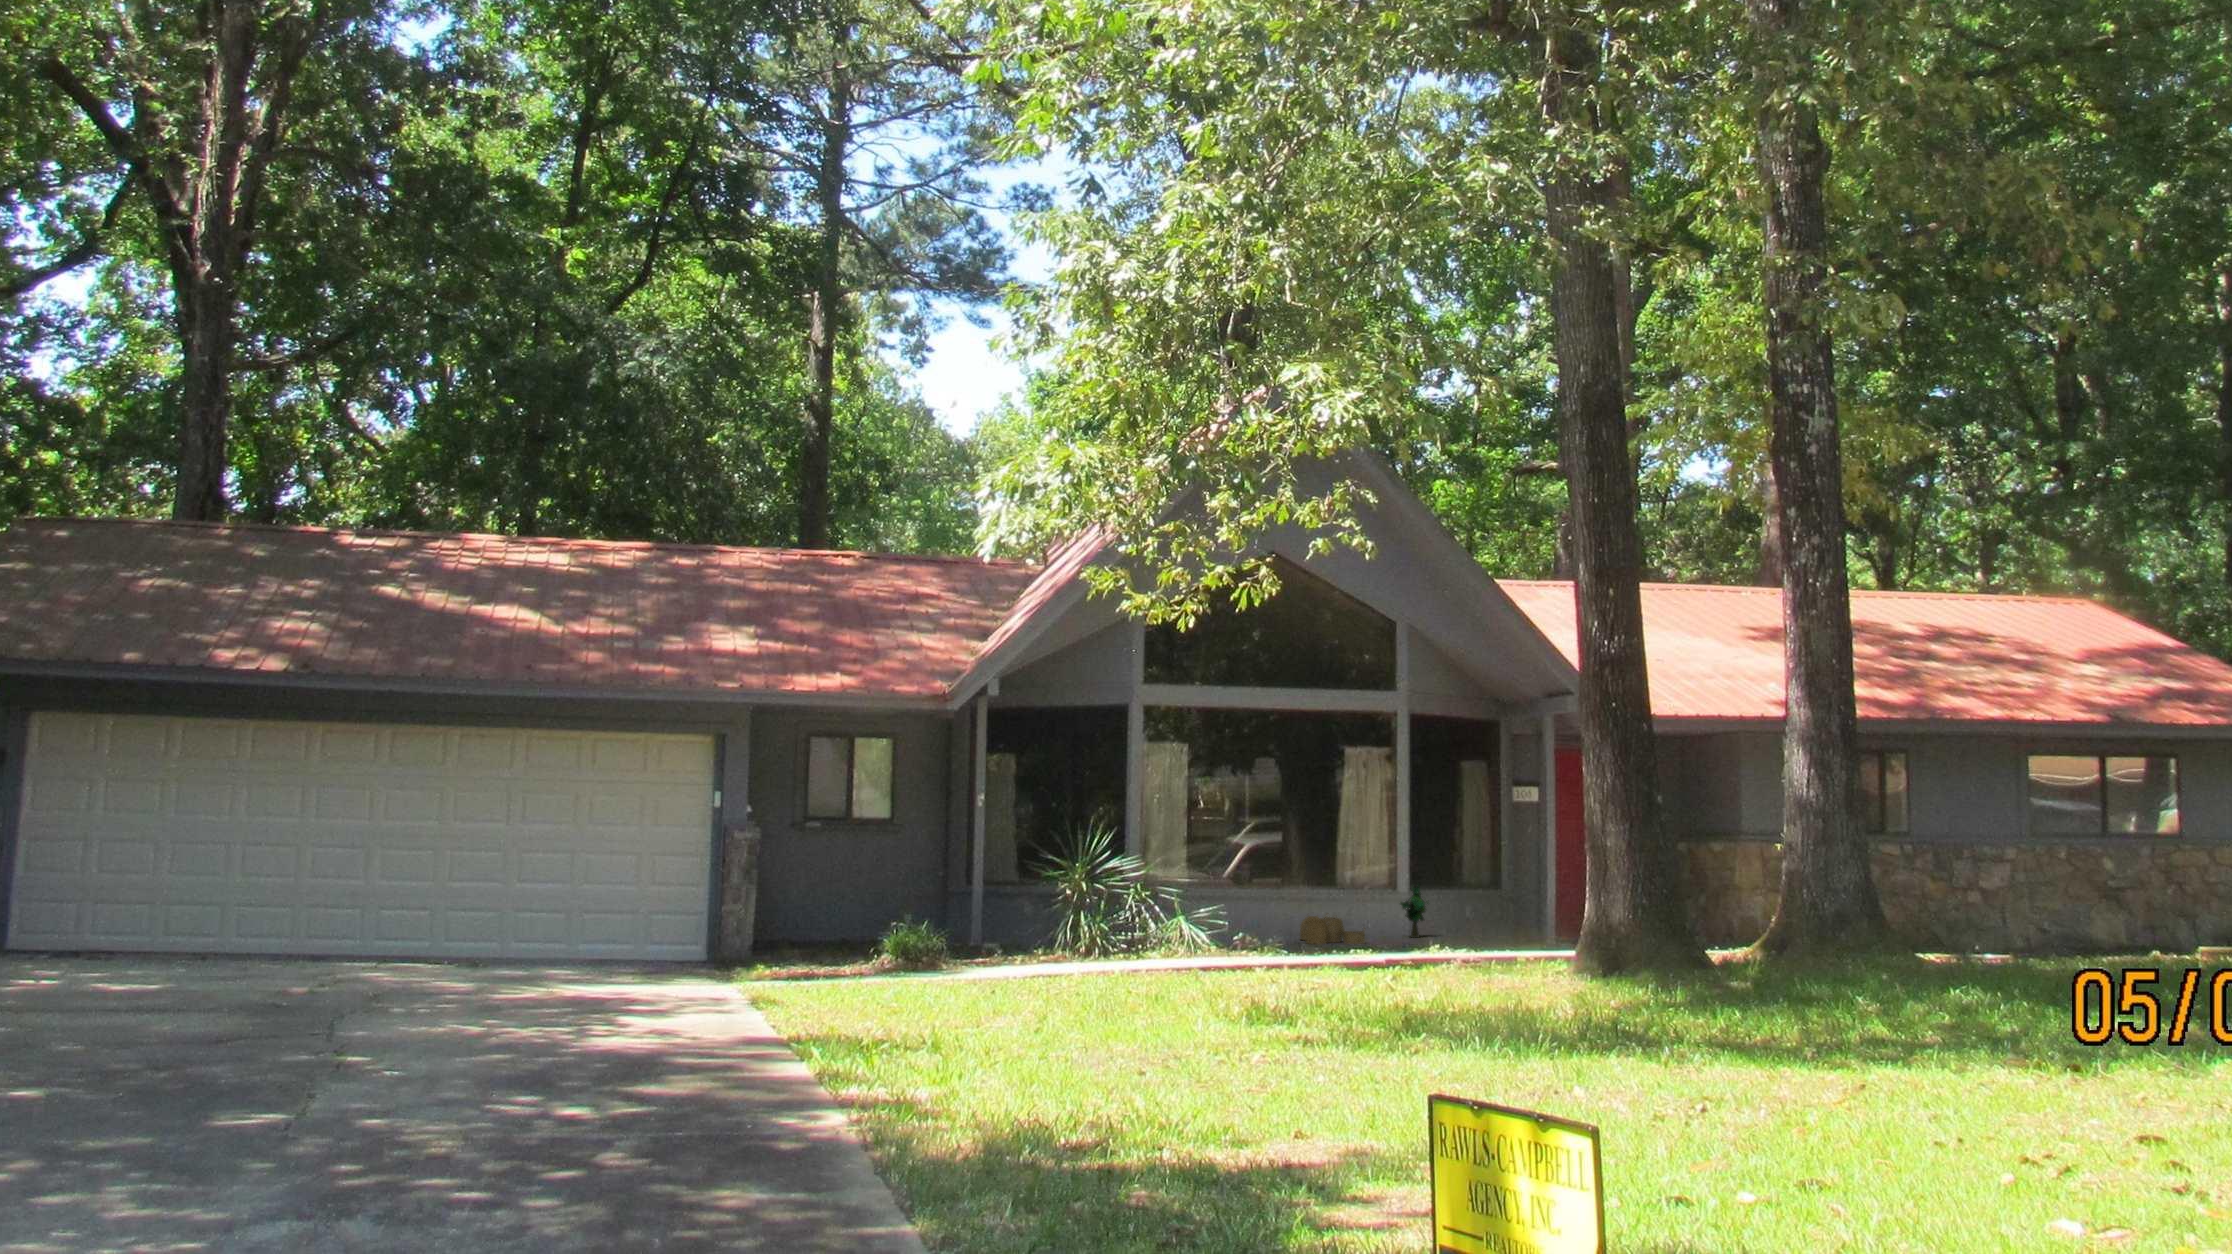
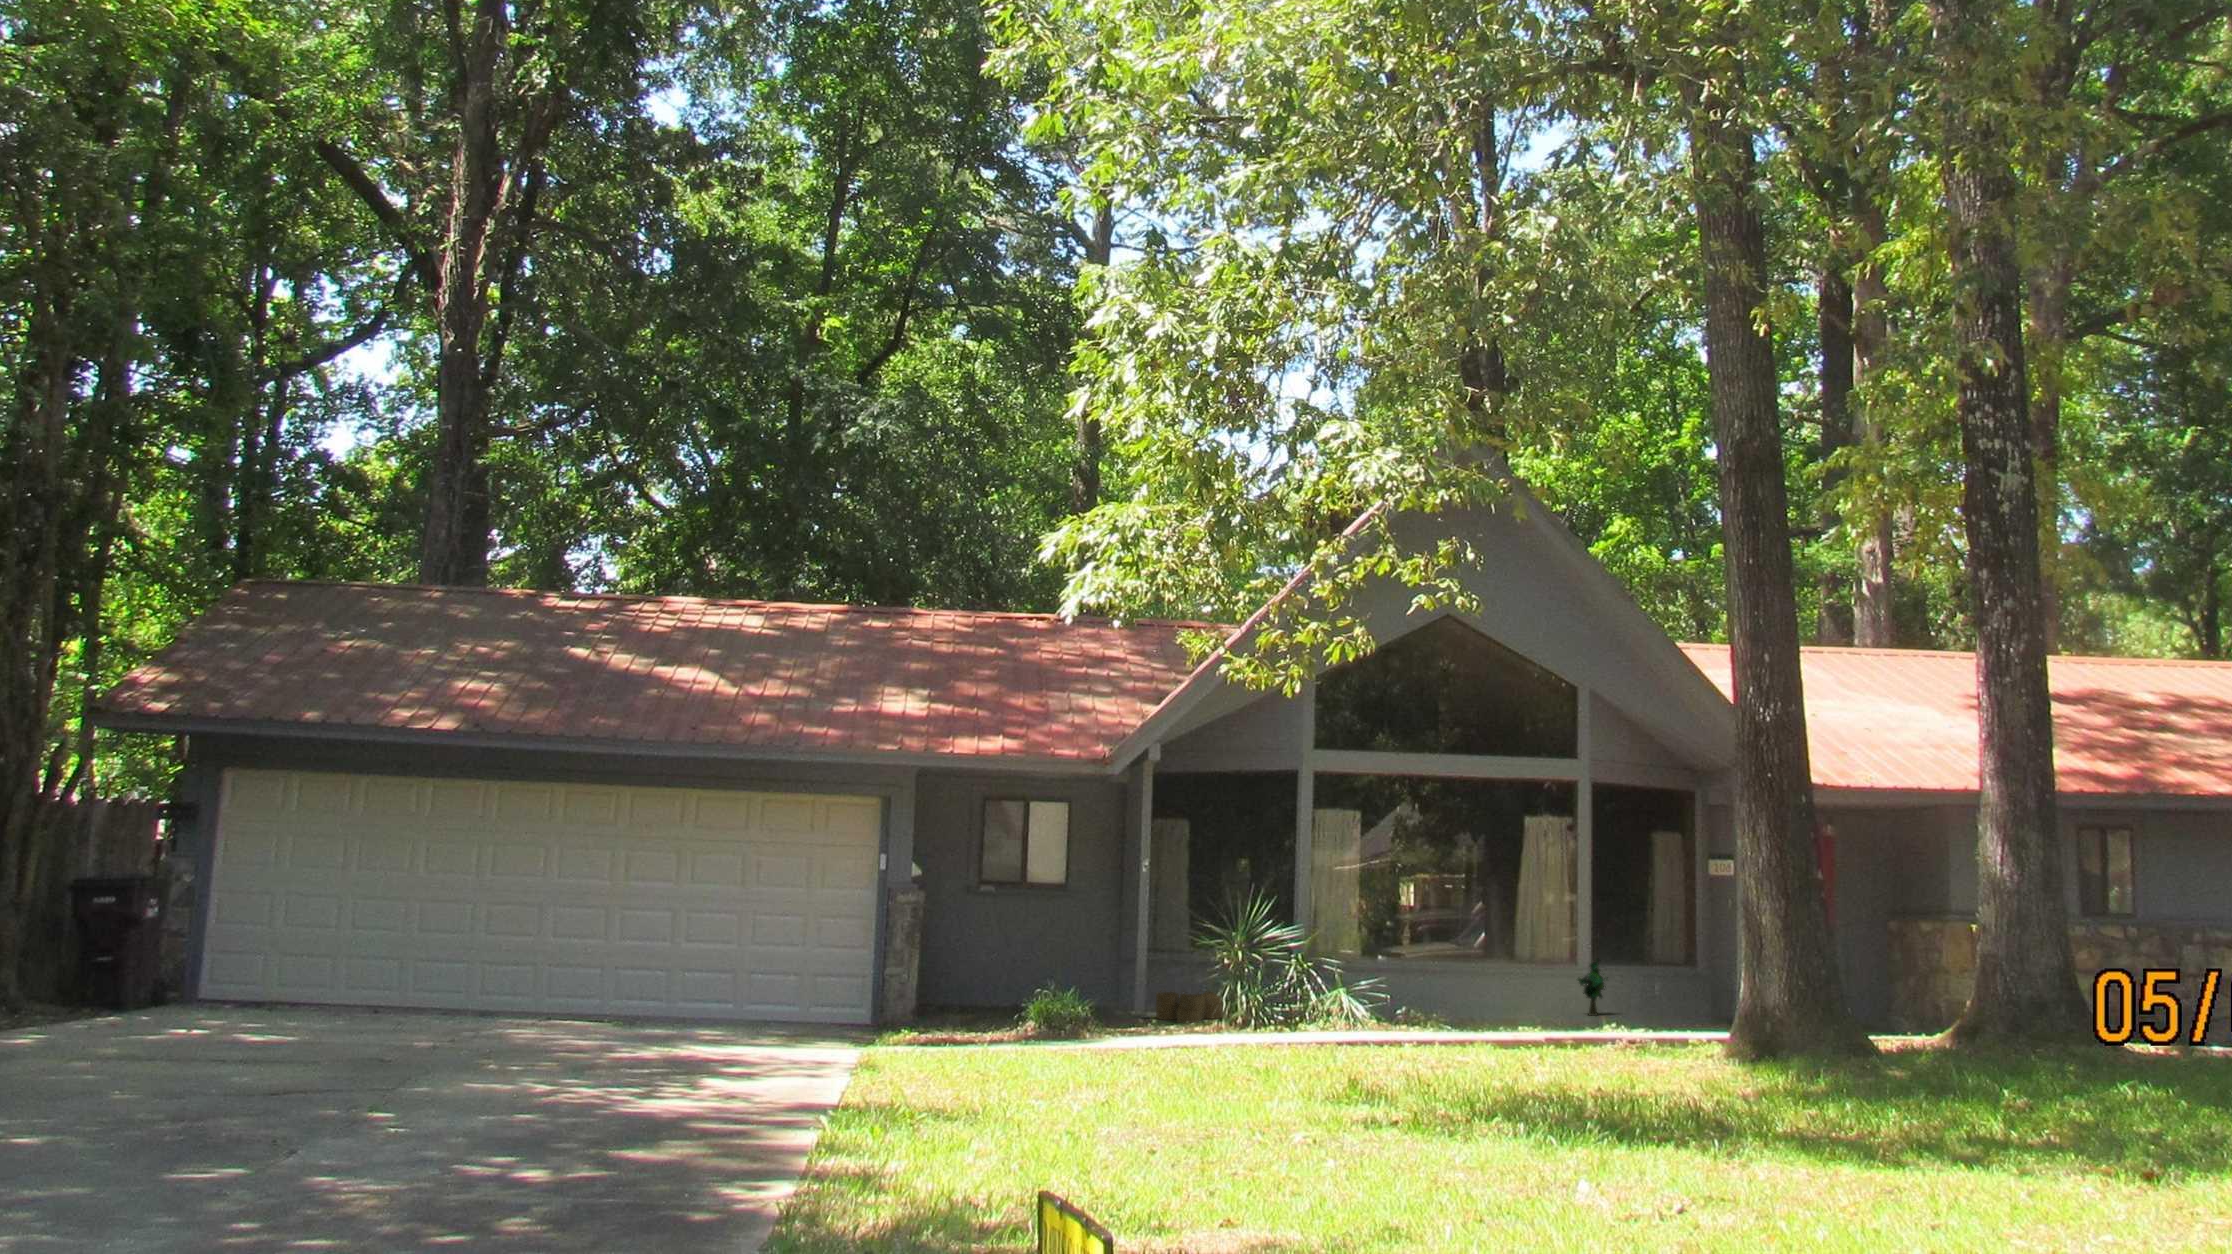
woven basket: present [1300,916,1365,944] -> present [1156,991,1223,1023]

